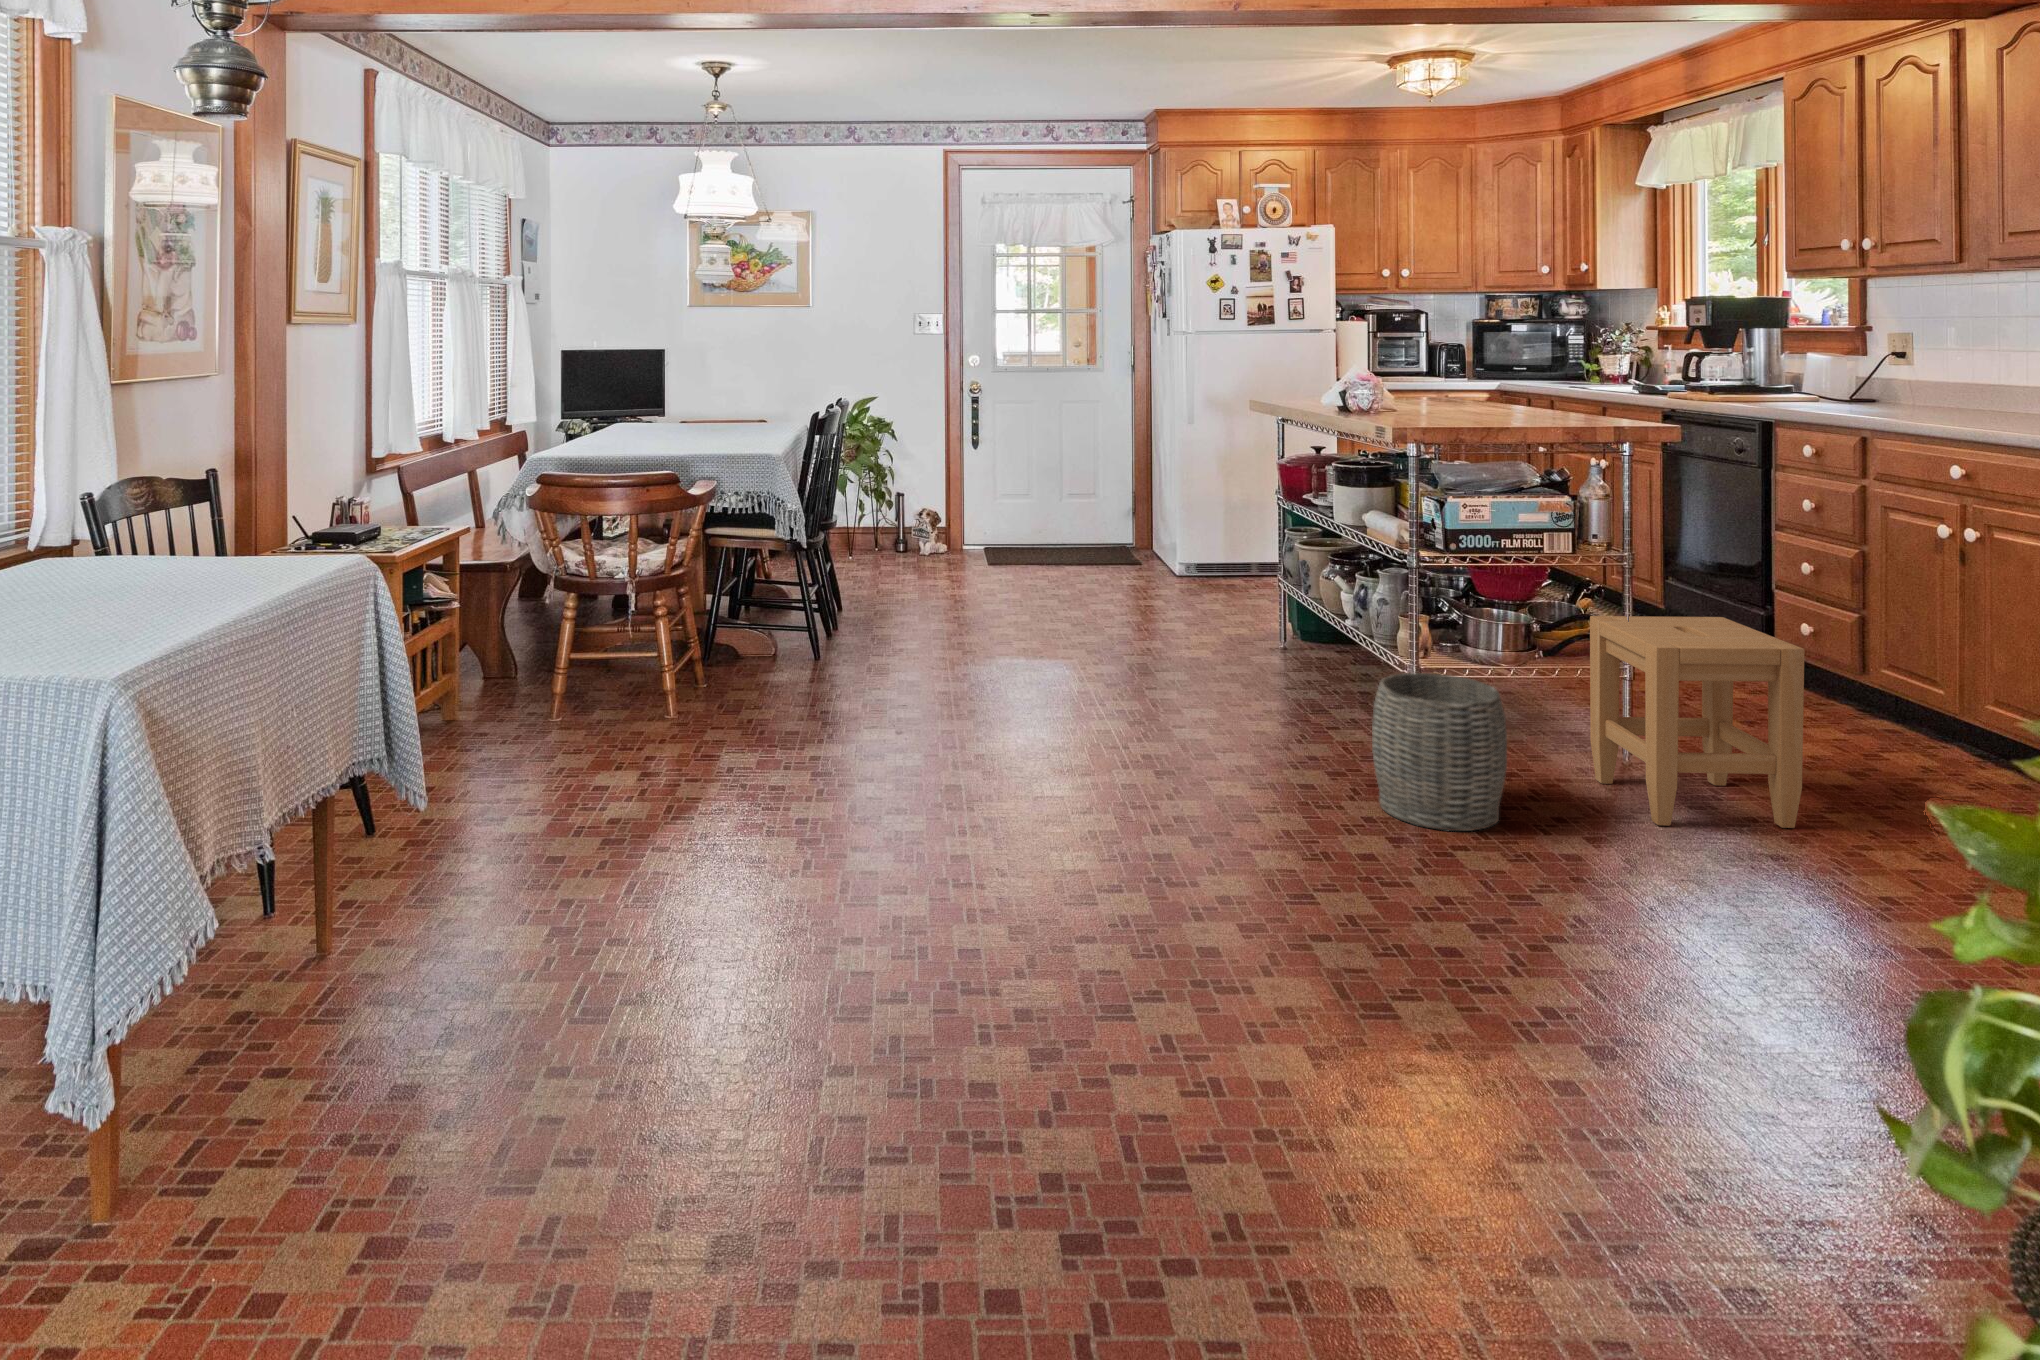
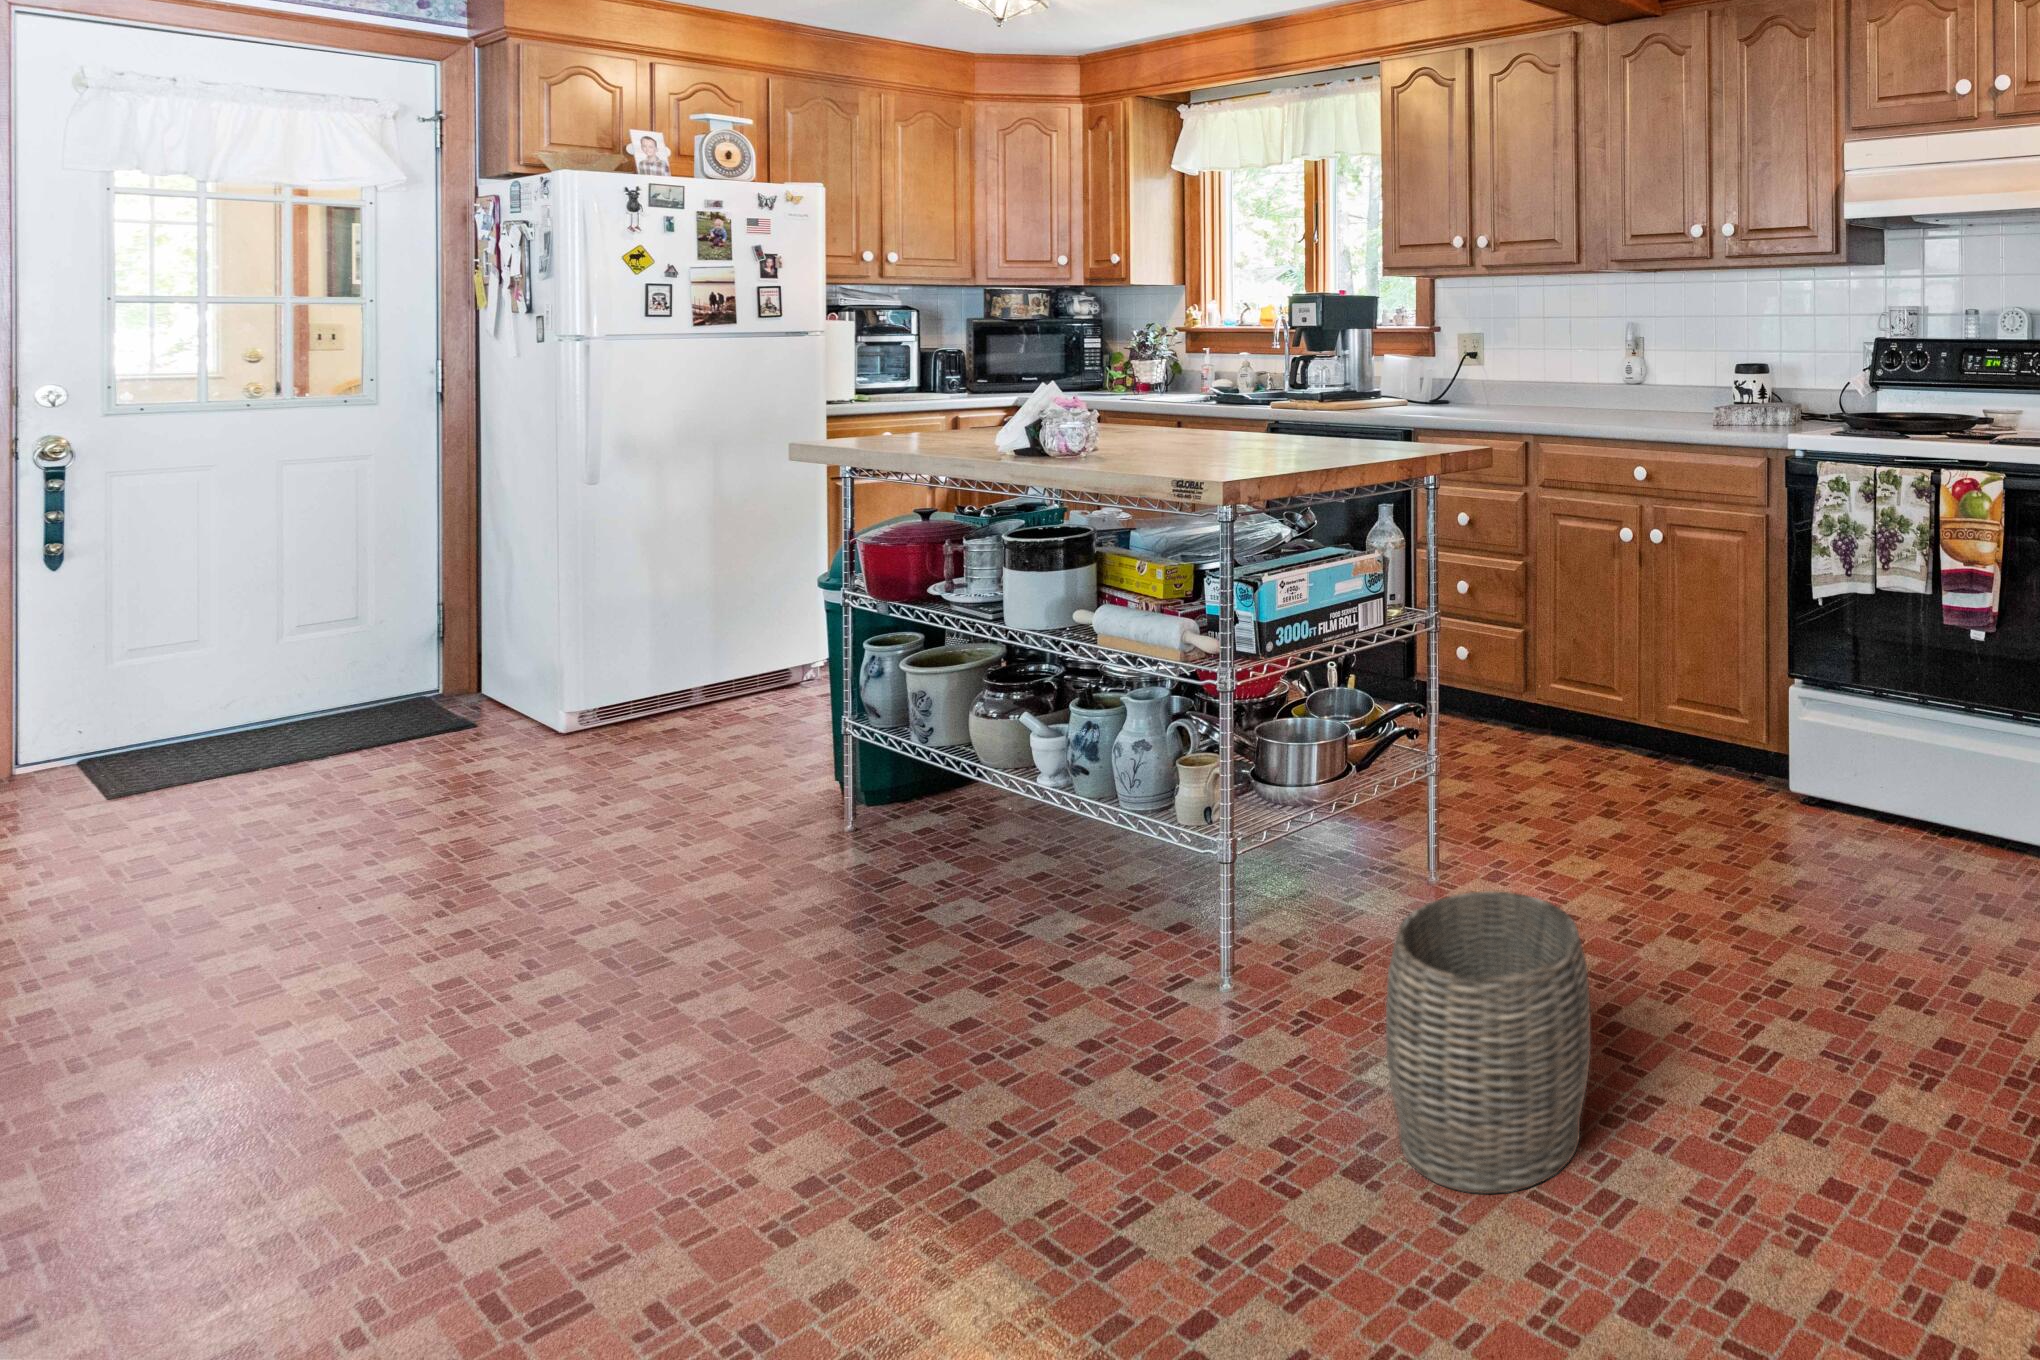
stool: present [1590,616,1804,828] -> none [1531,689,1767,1002]

